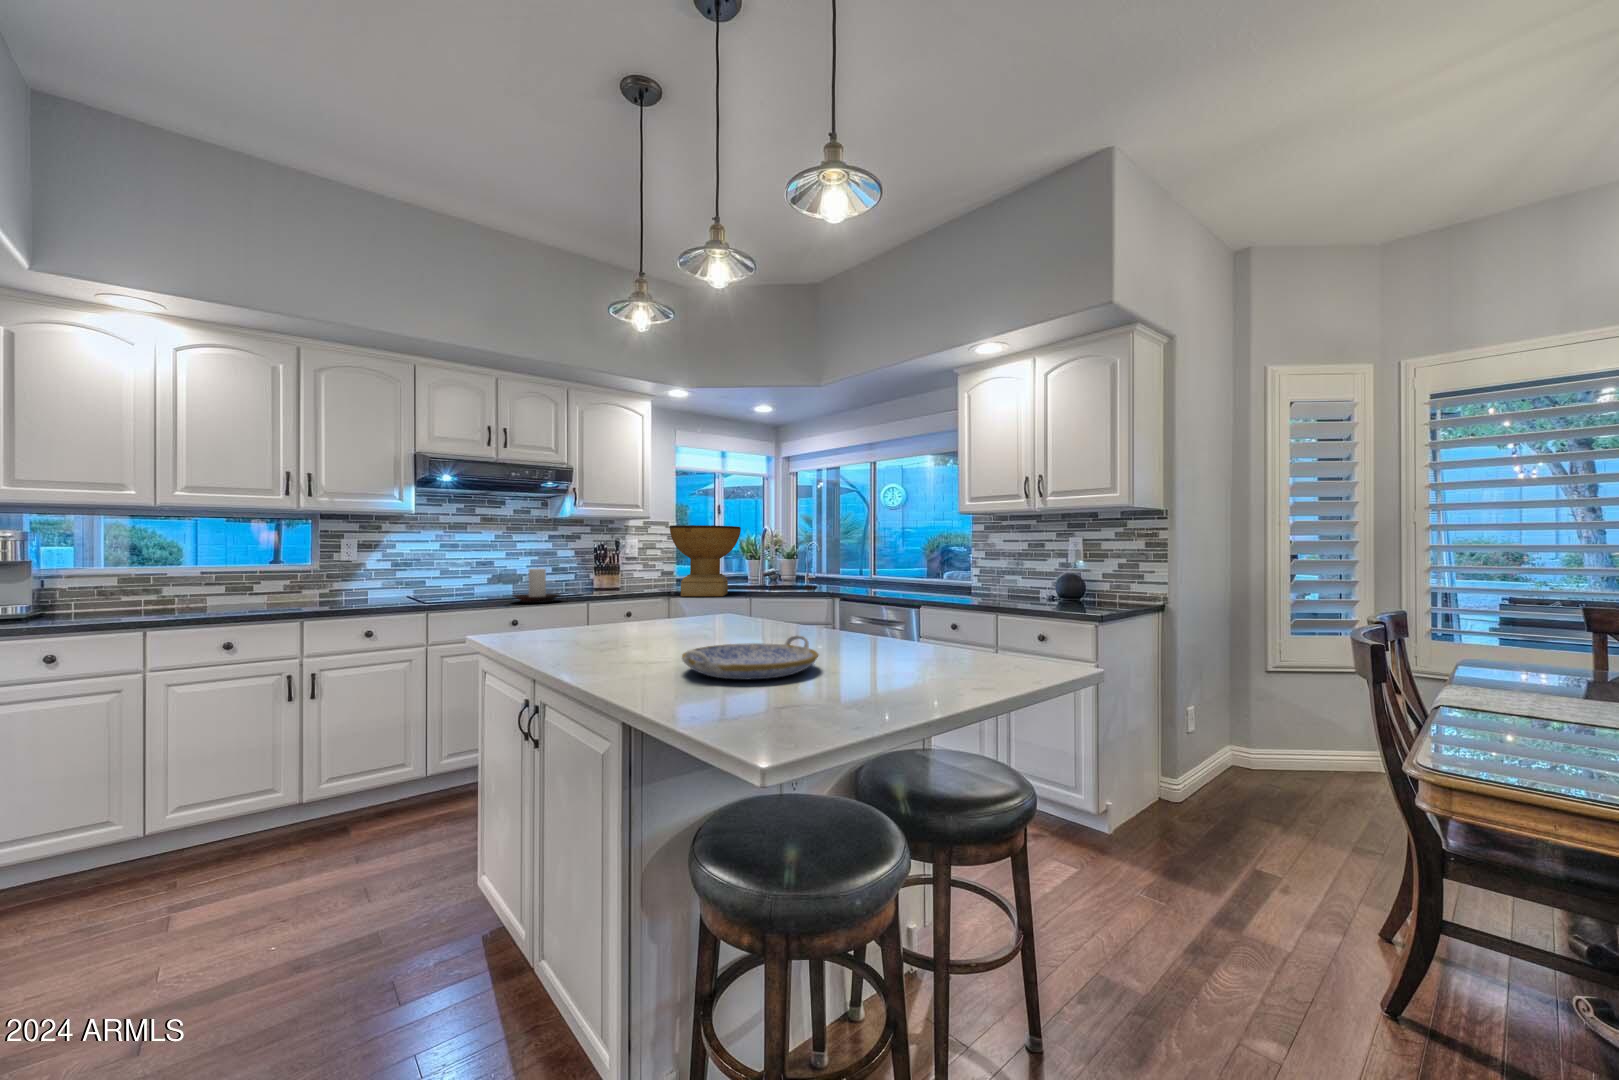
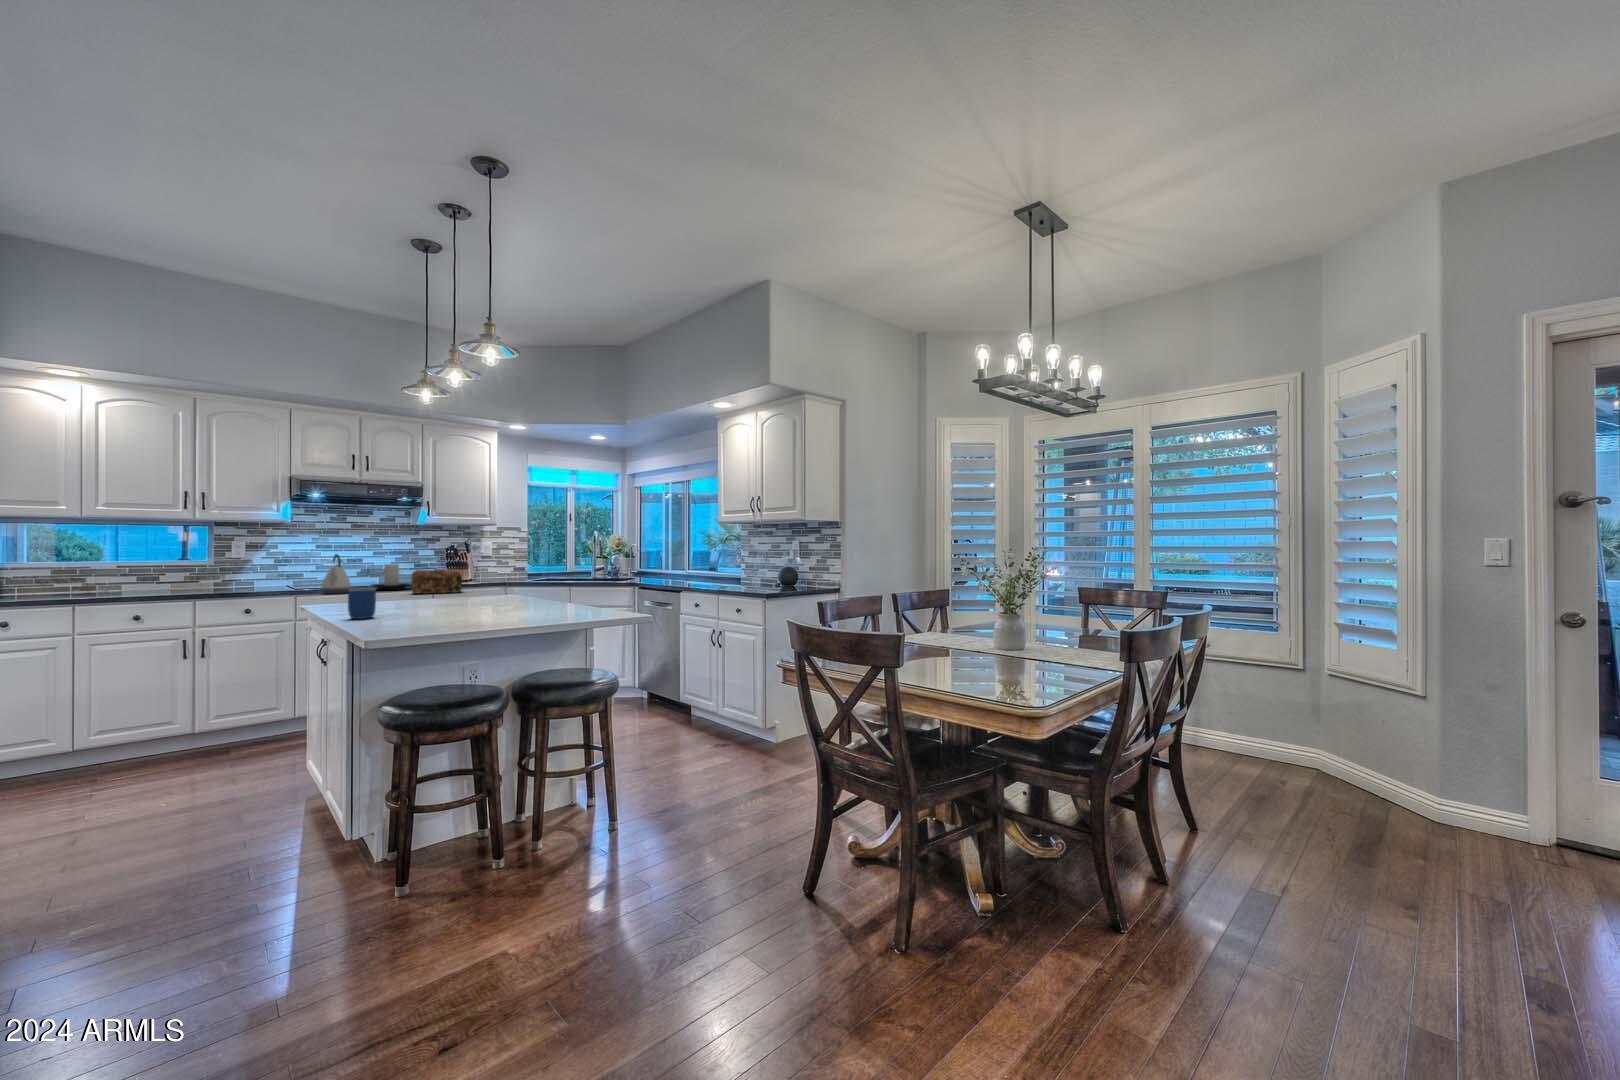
decorative bowl: present [670,525,741,596] -> none [504,531,563,586]
kettle: none [457,556,493,609] -> present [322,554,351,594]
bread loaf: none [576,577,641,611] -> present [411,570,462,594]
mug: none [571,616,612,669] -> present [348,589,376,619]
serving tray: present [682,636,819,679] -> none [405,600,498,622]

